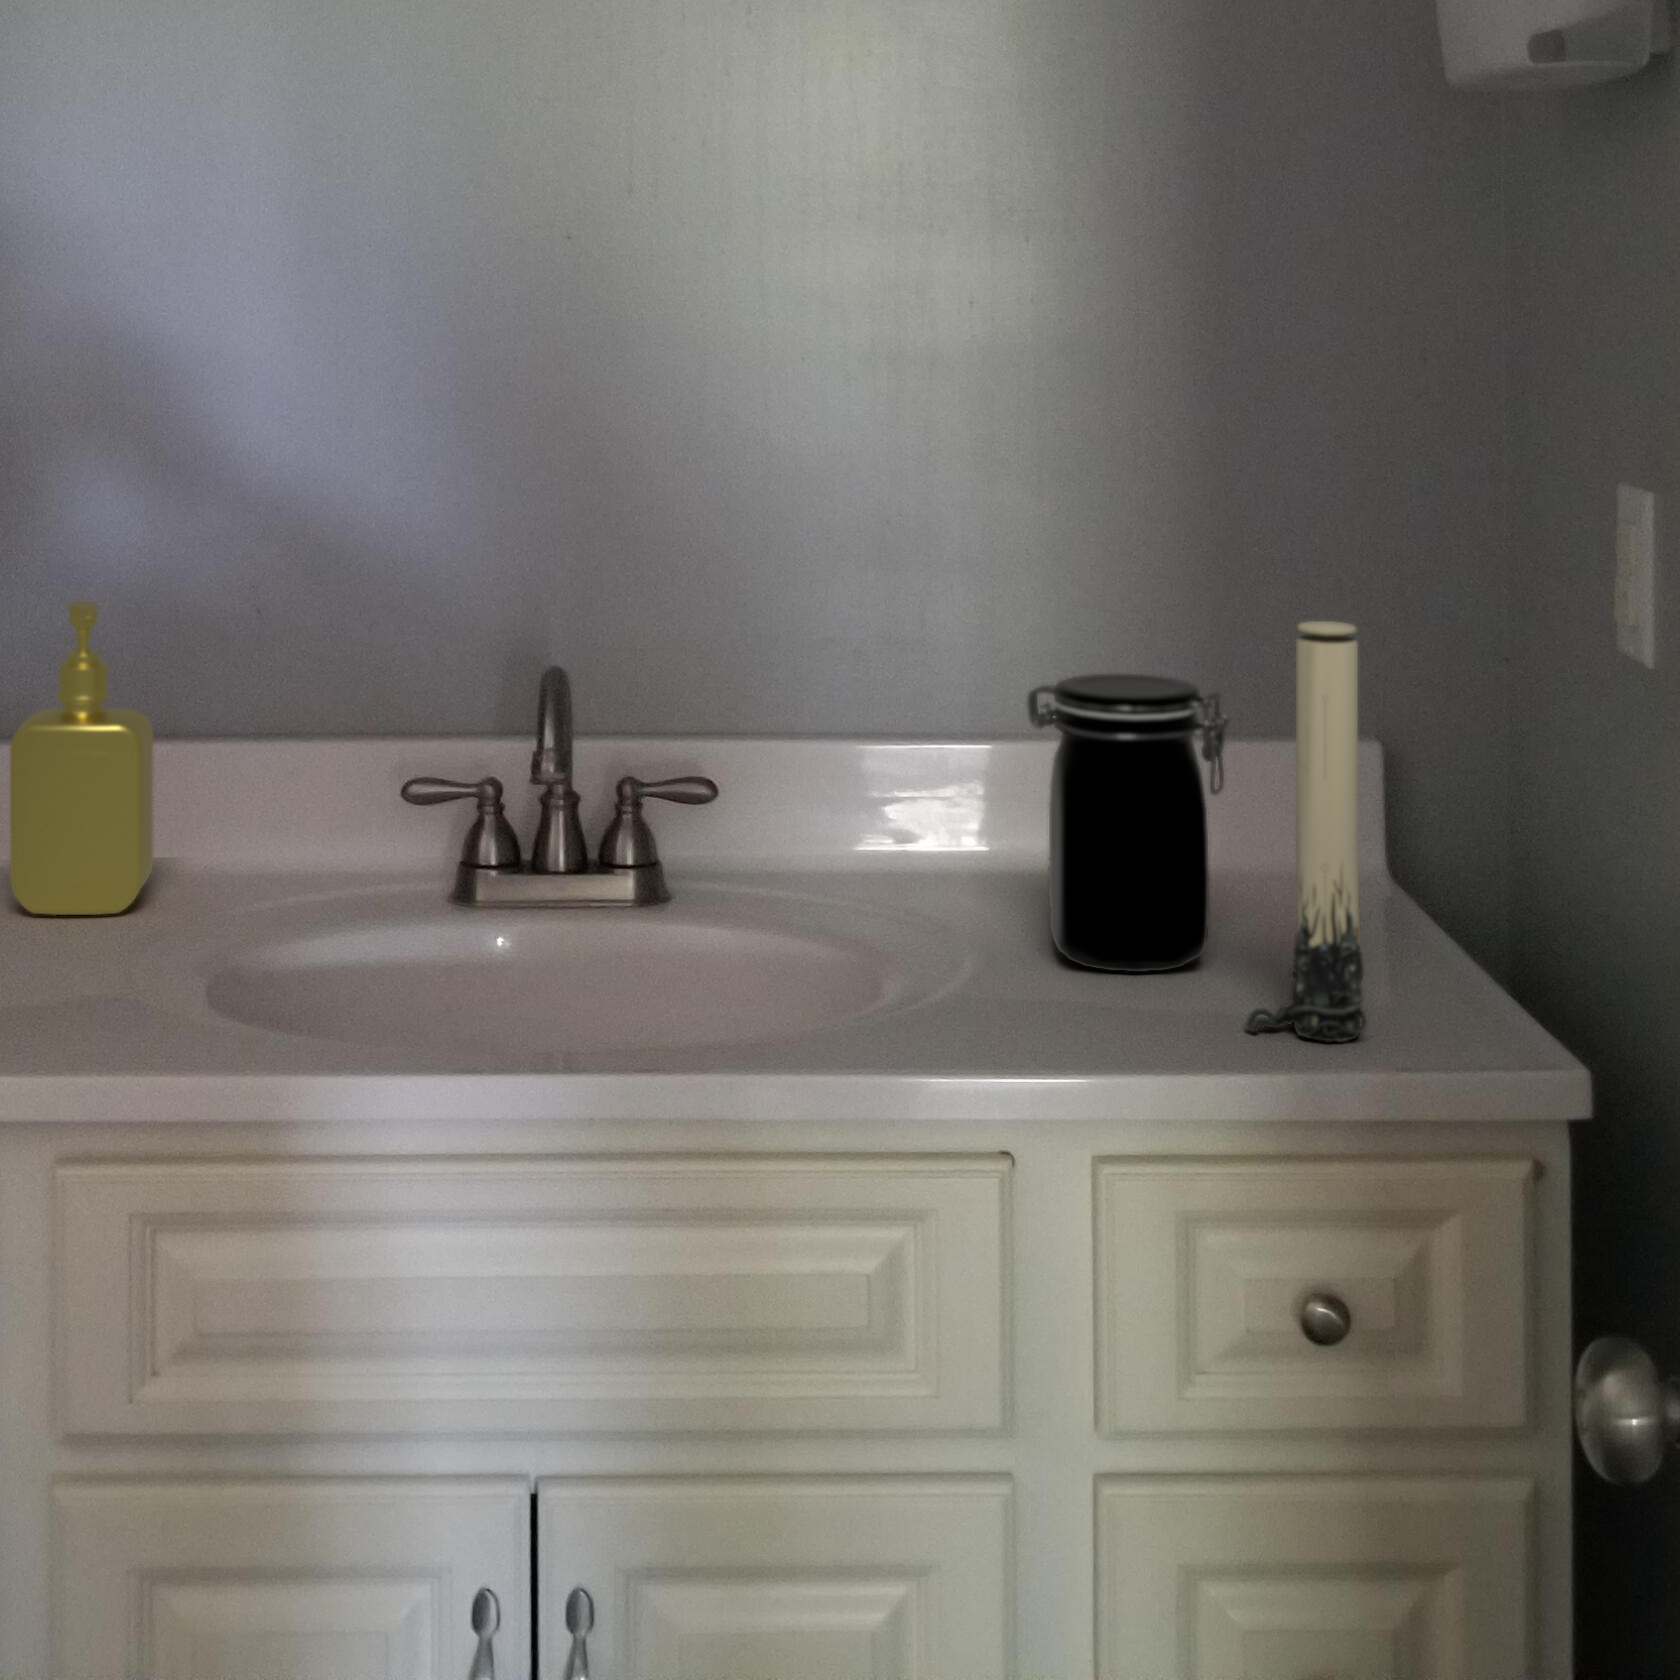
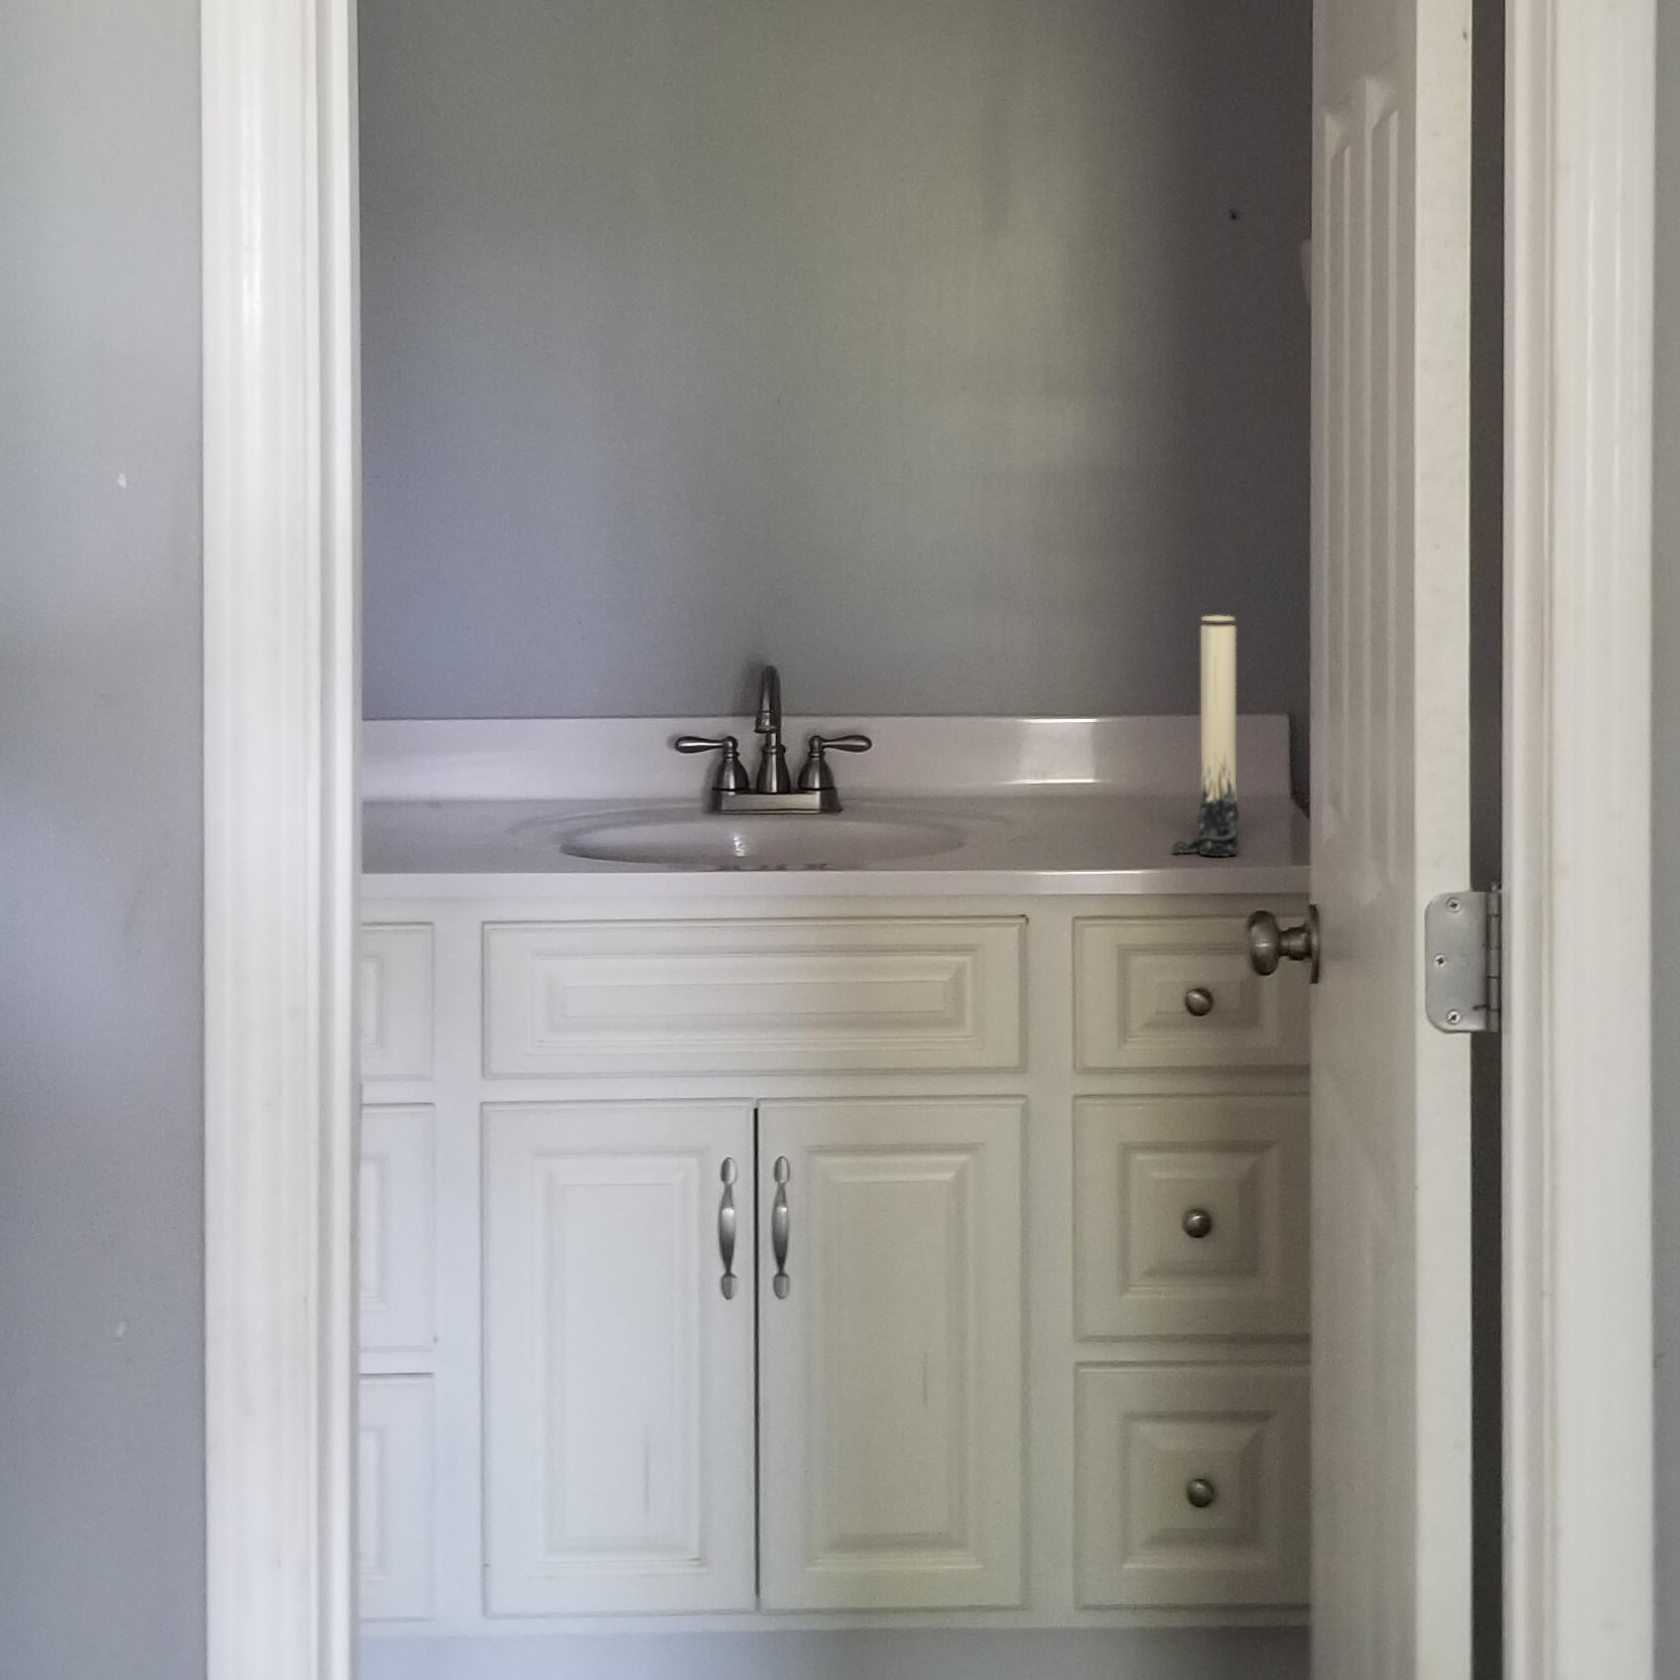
soap dispenser: present [10,601,153,915] -> none [432,627,518,819]
jar: present [1027,673,1229,972] -> none [1056,662,1174,833]

